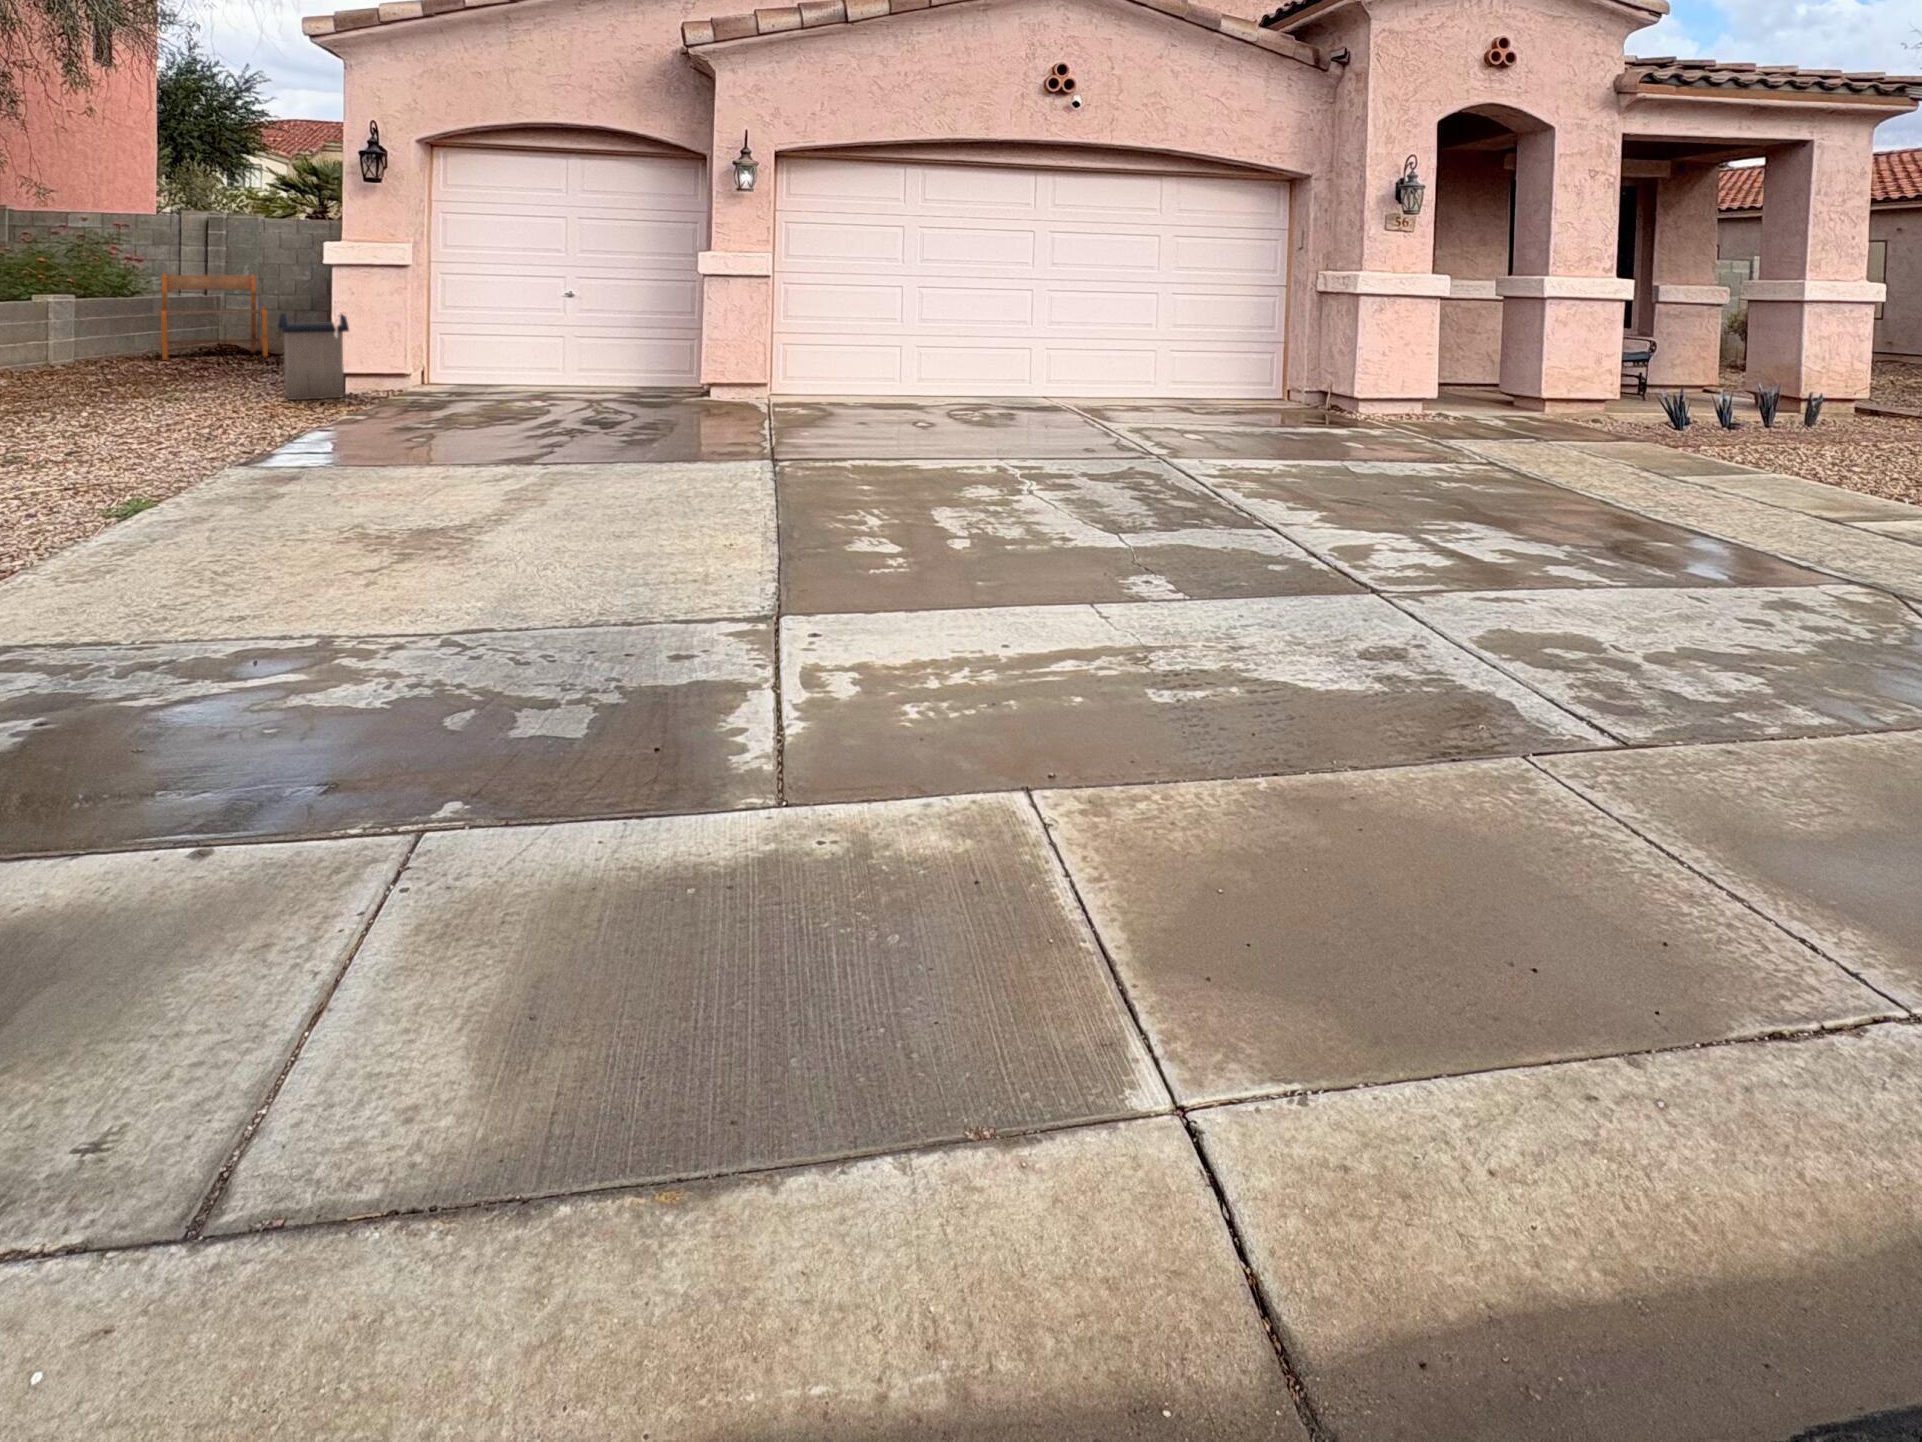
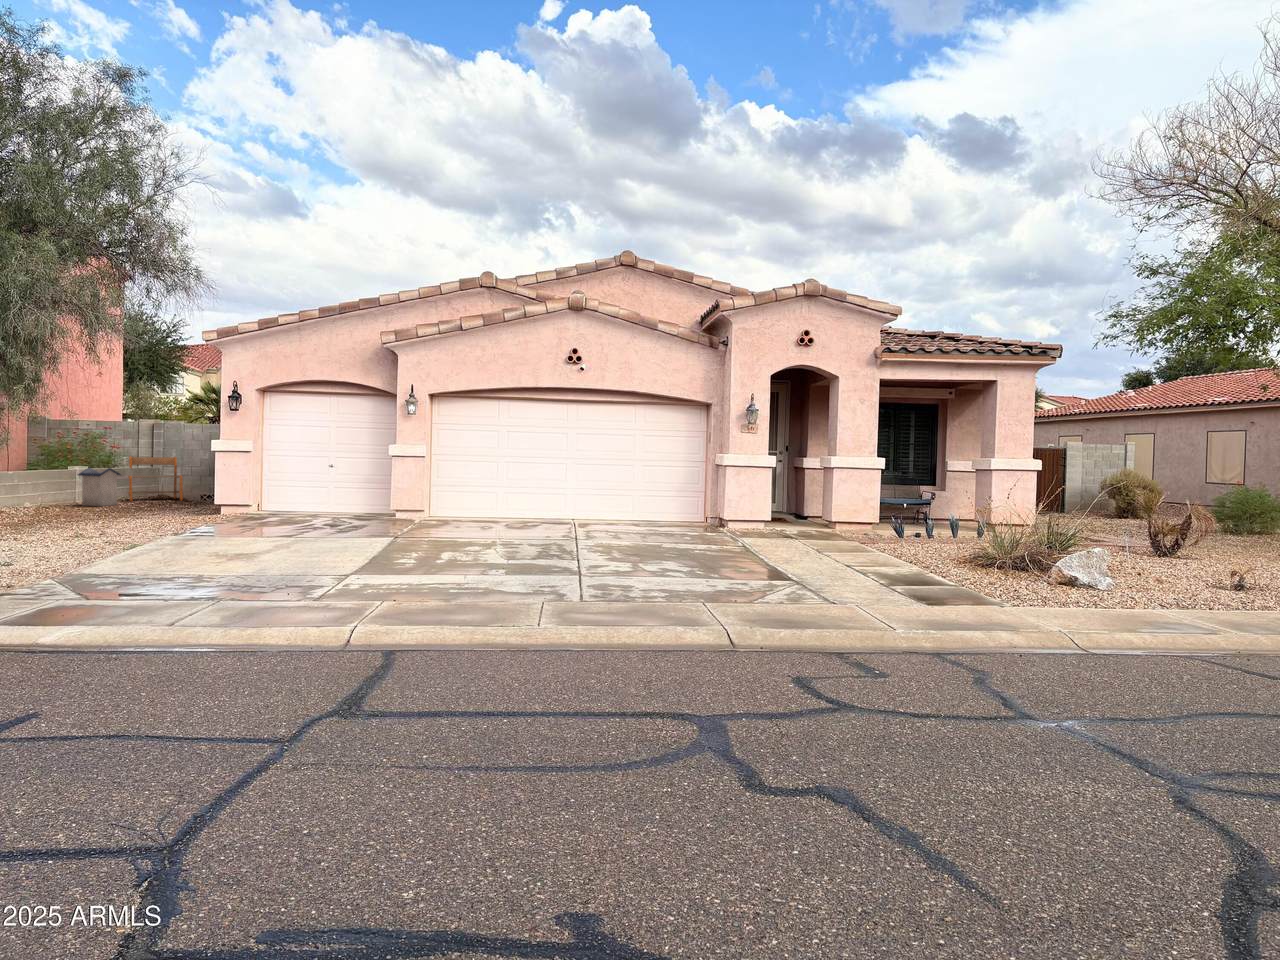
trash can: present [278,313,349,400] -> present [78,468,120,506]

